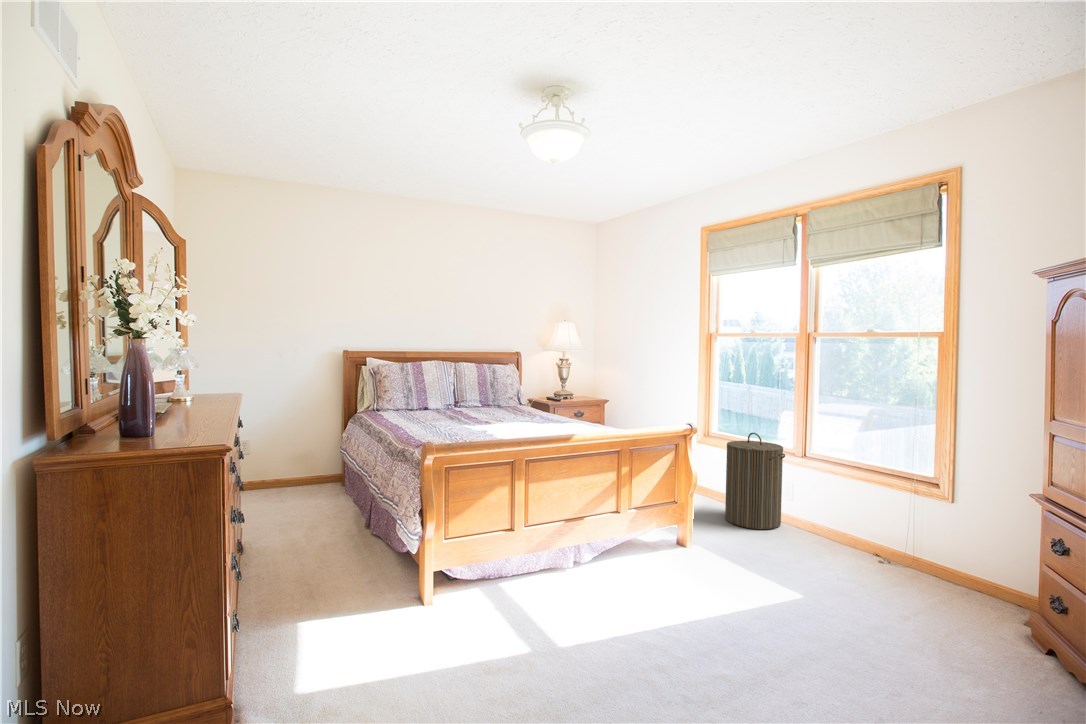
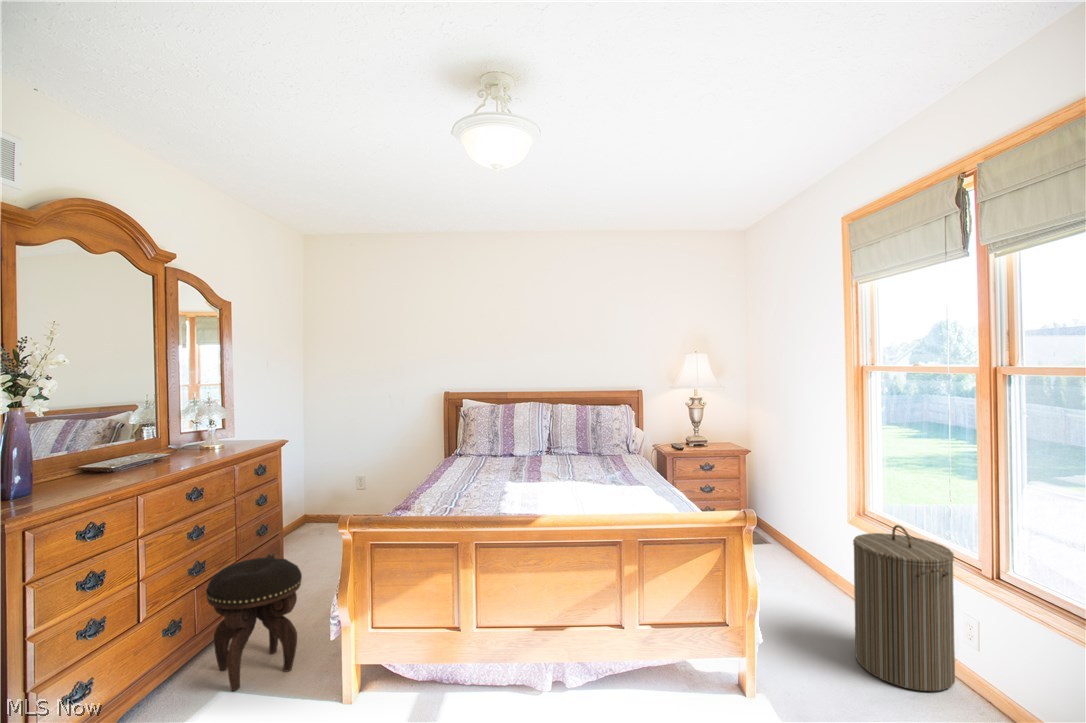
footstool: none [261,499,349,618] -> present [206,558,302,691]

